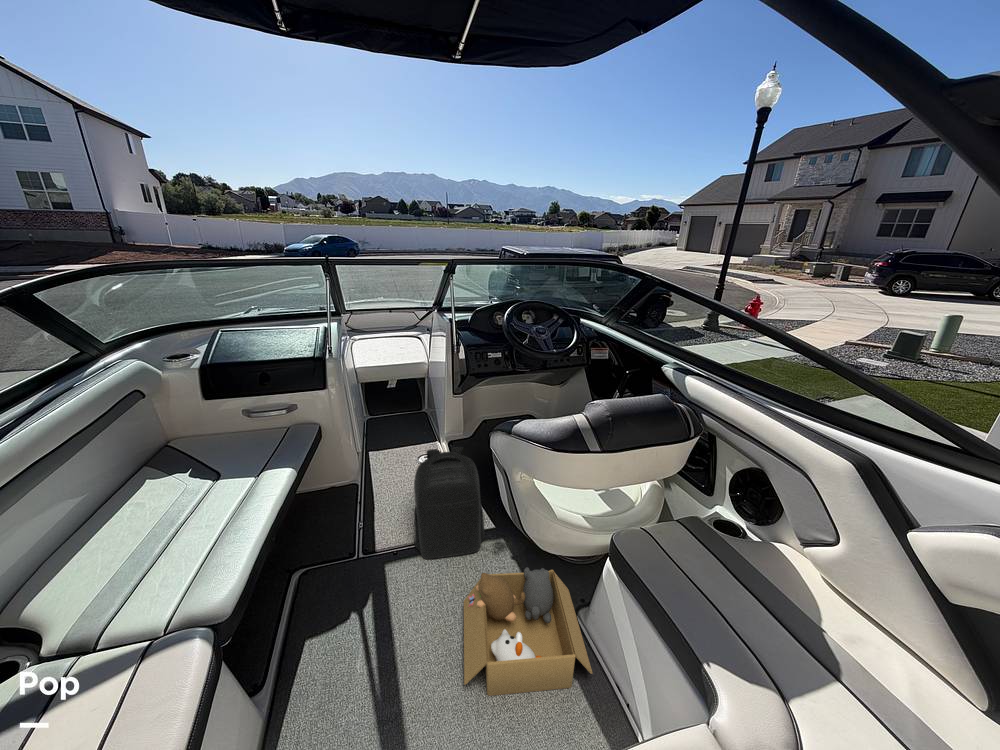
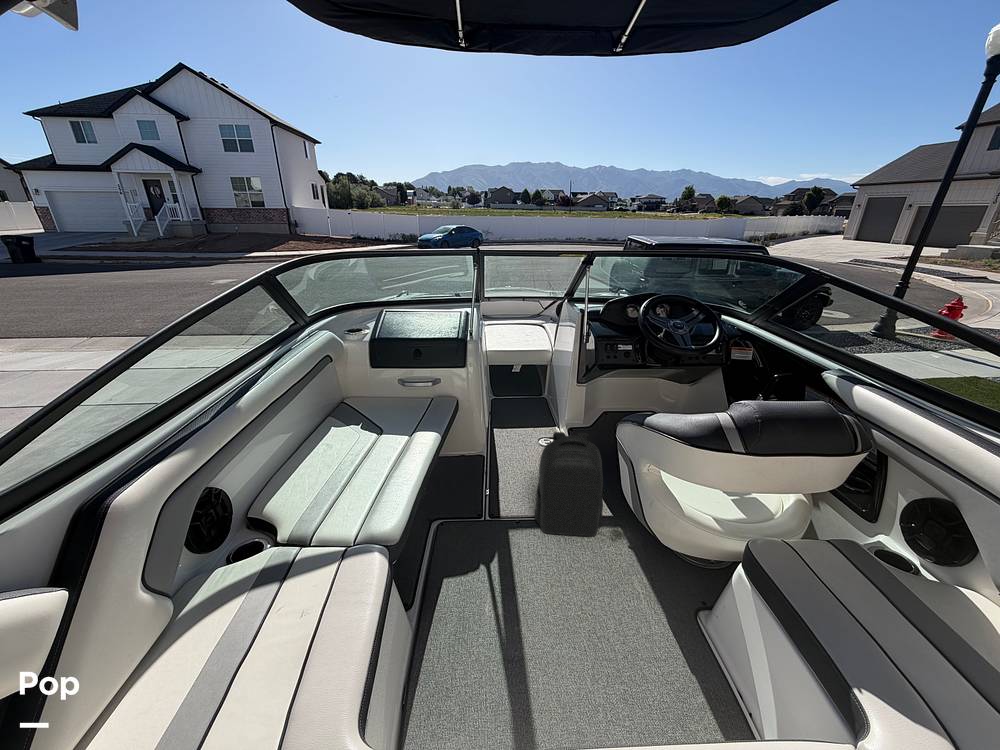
cardboard box: present [464,567,592,696] -> none [580,553,712,680]

